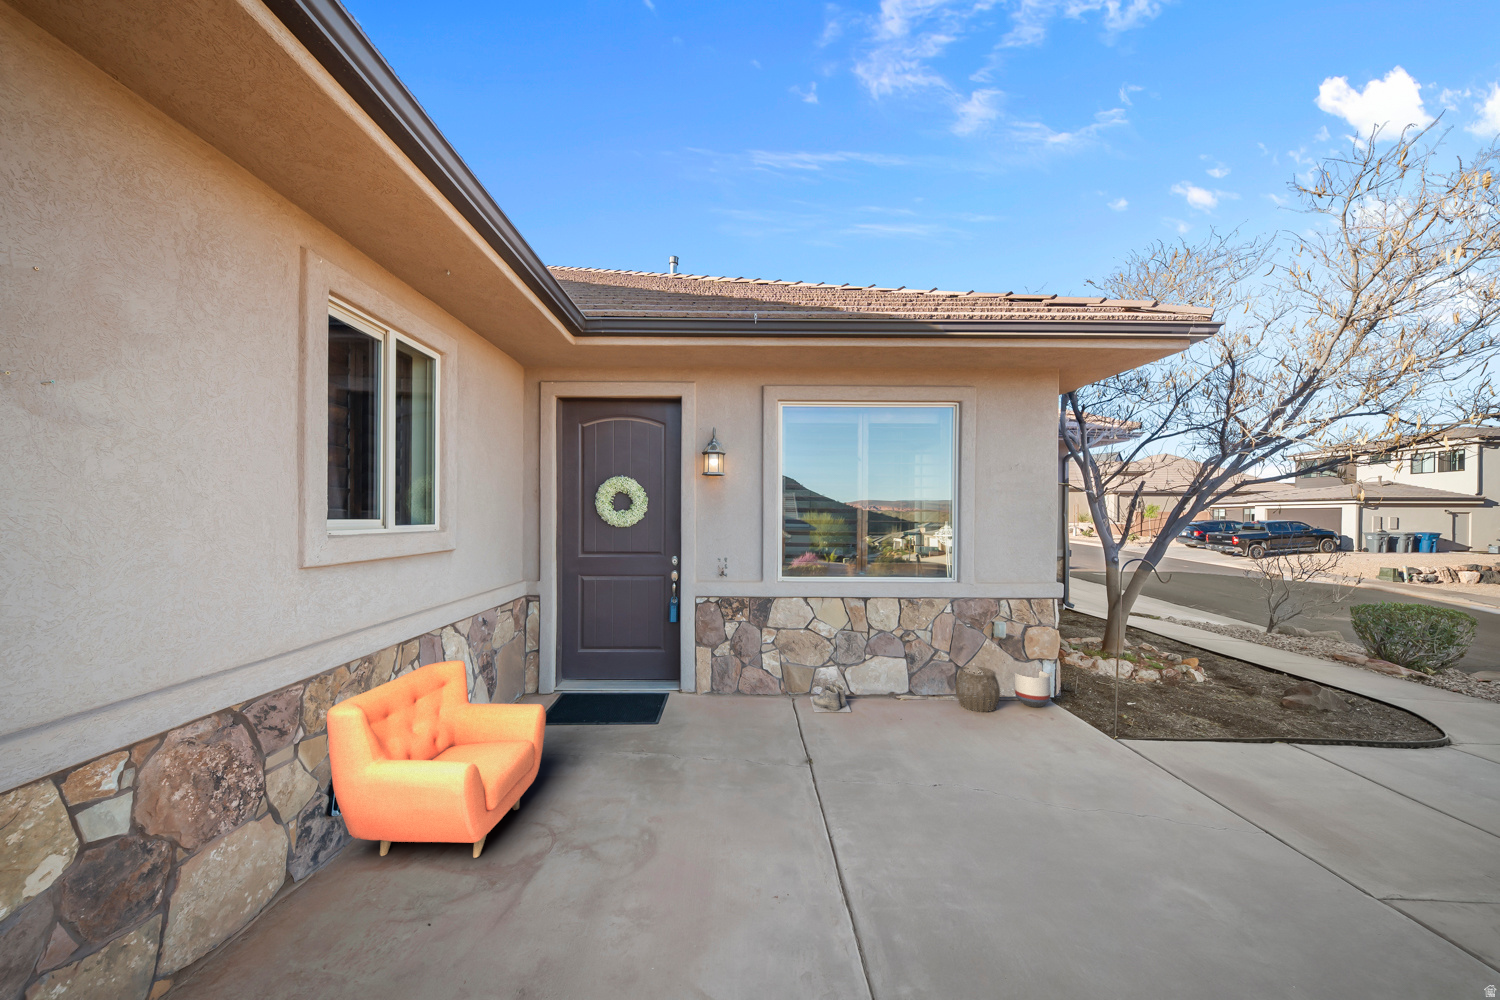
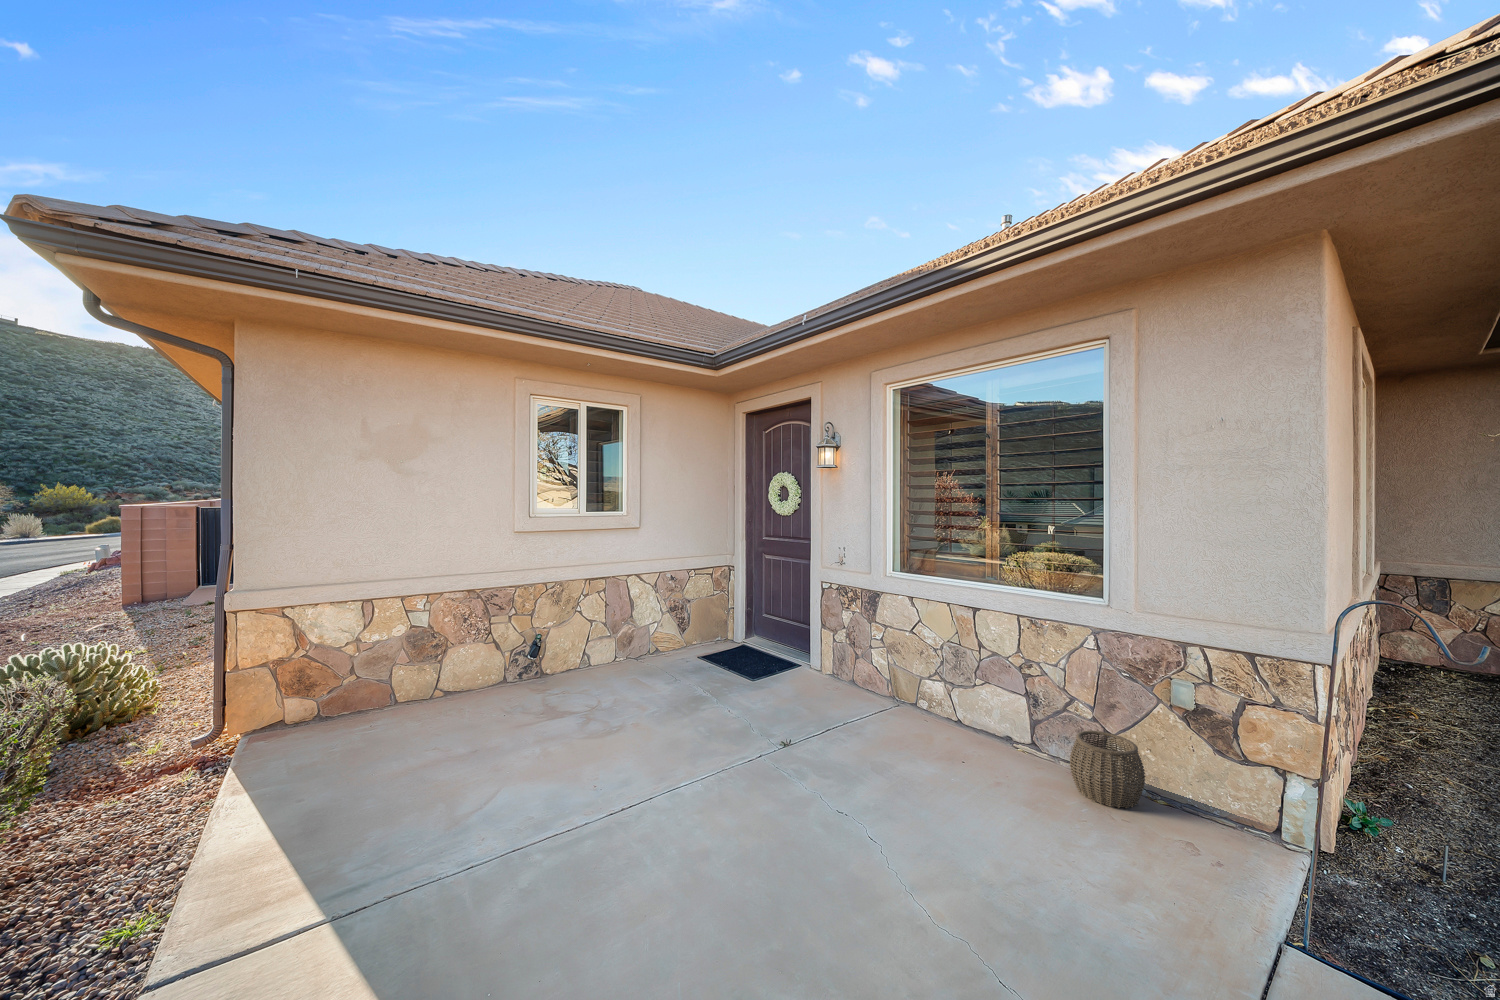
armchair: present [327,660,546,858] -> none [508,593,627,703]
planter: present [1014,671,1050,707] -> none [1188,767,1261,843]
boots: present [810,682,851,712] -> none [883,696,945,734]

